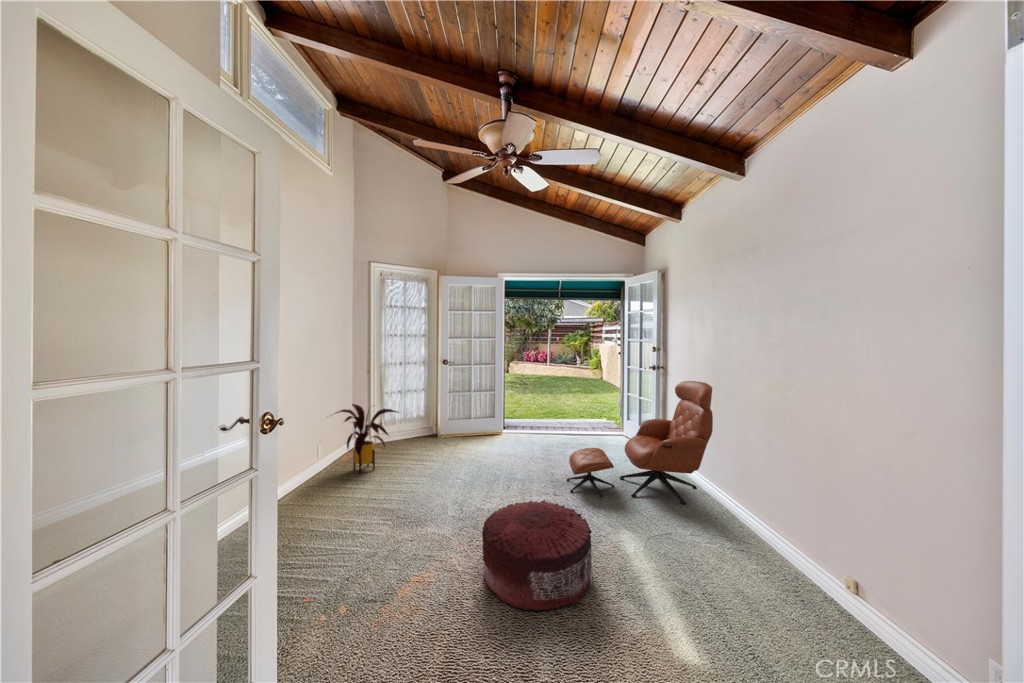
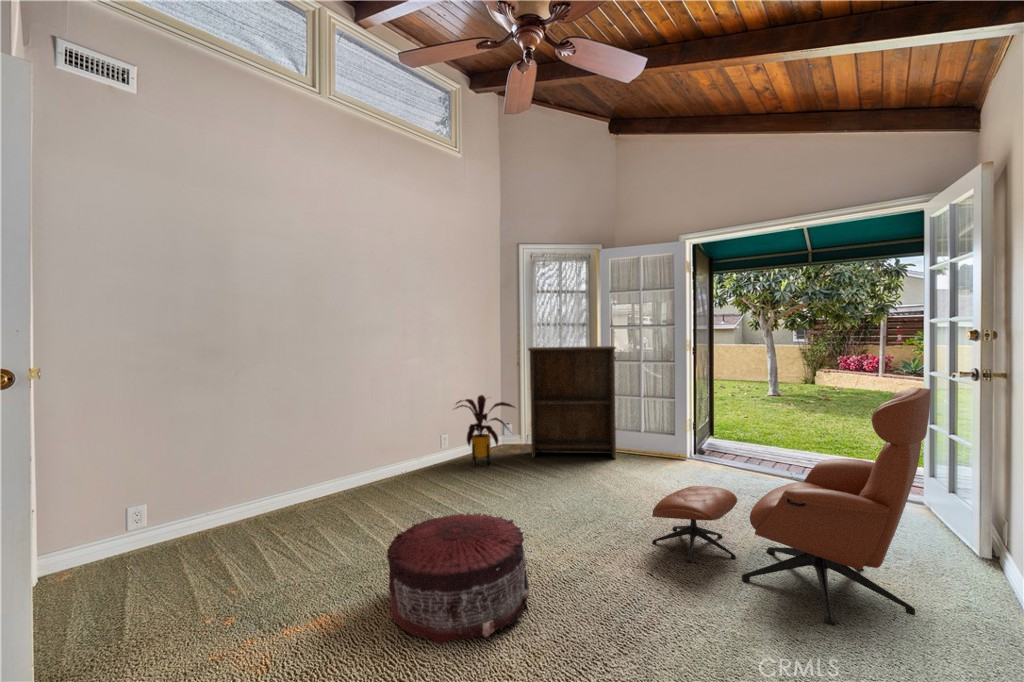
bookshelf: none [390,354,466,455] -> present [528,346,616,458]

